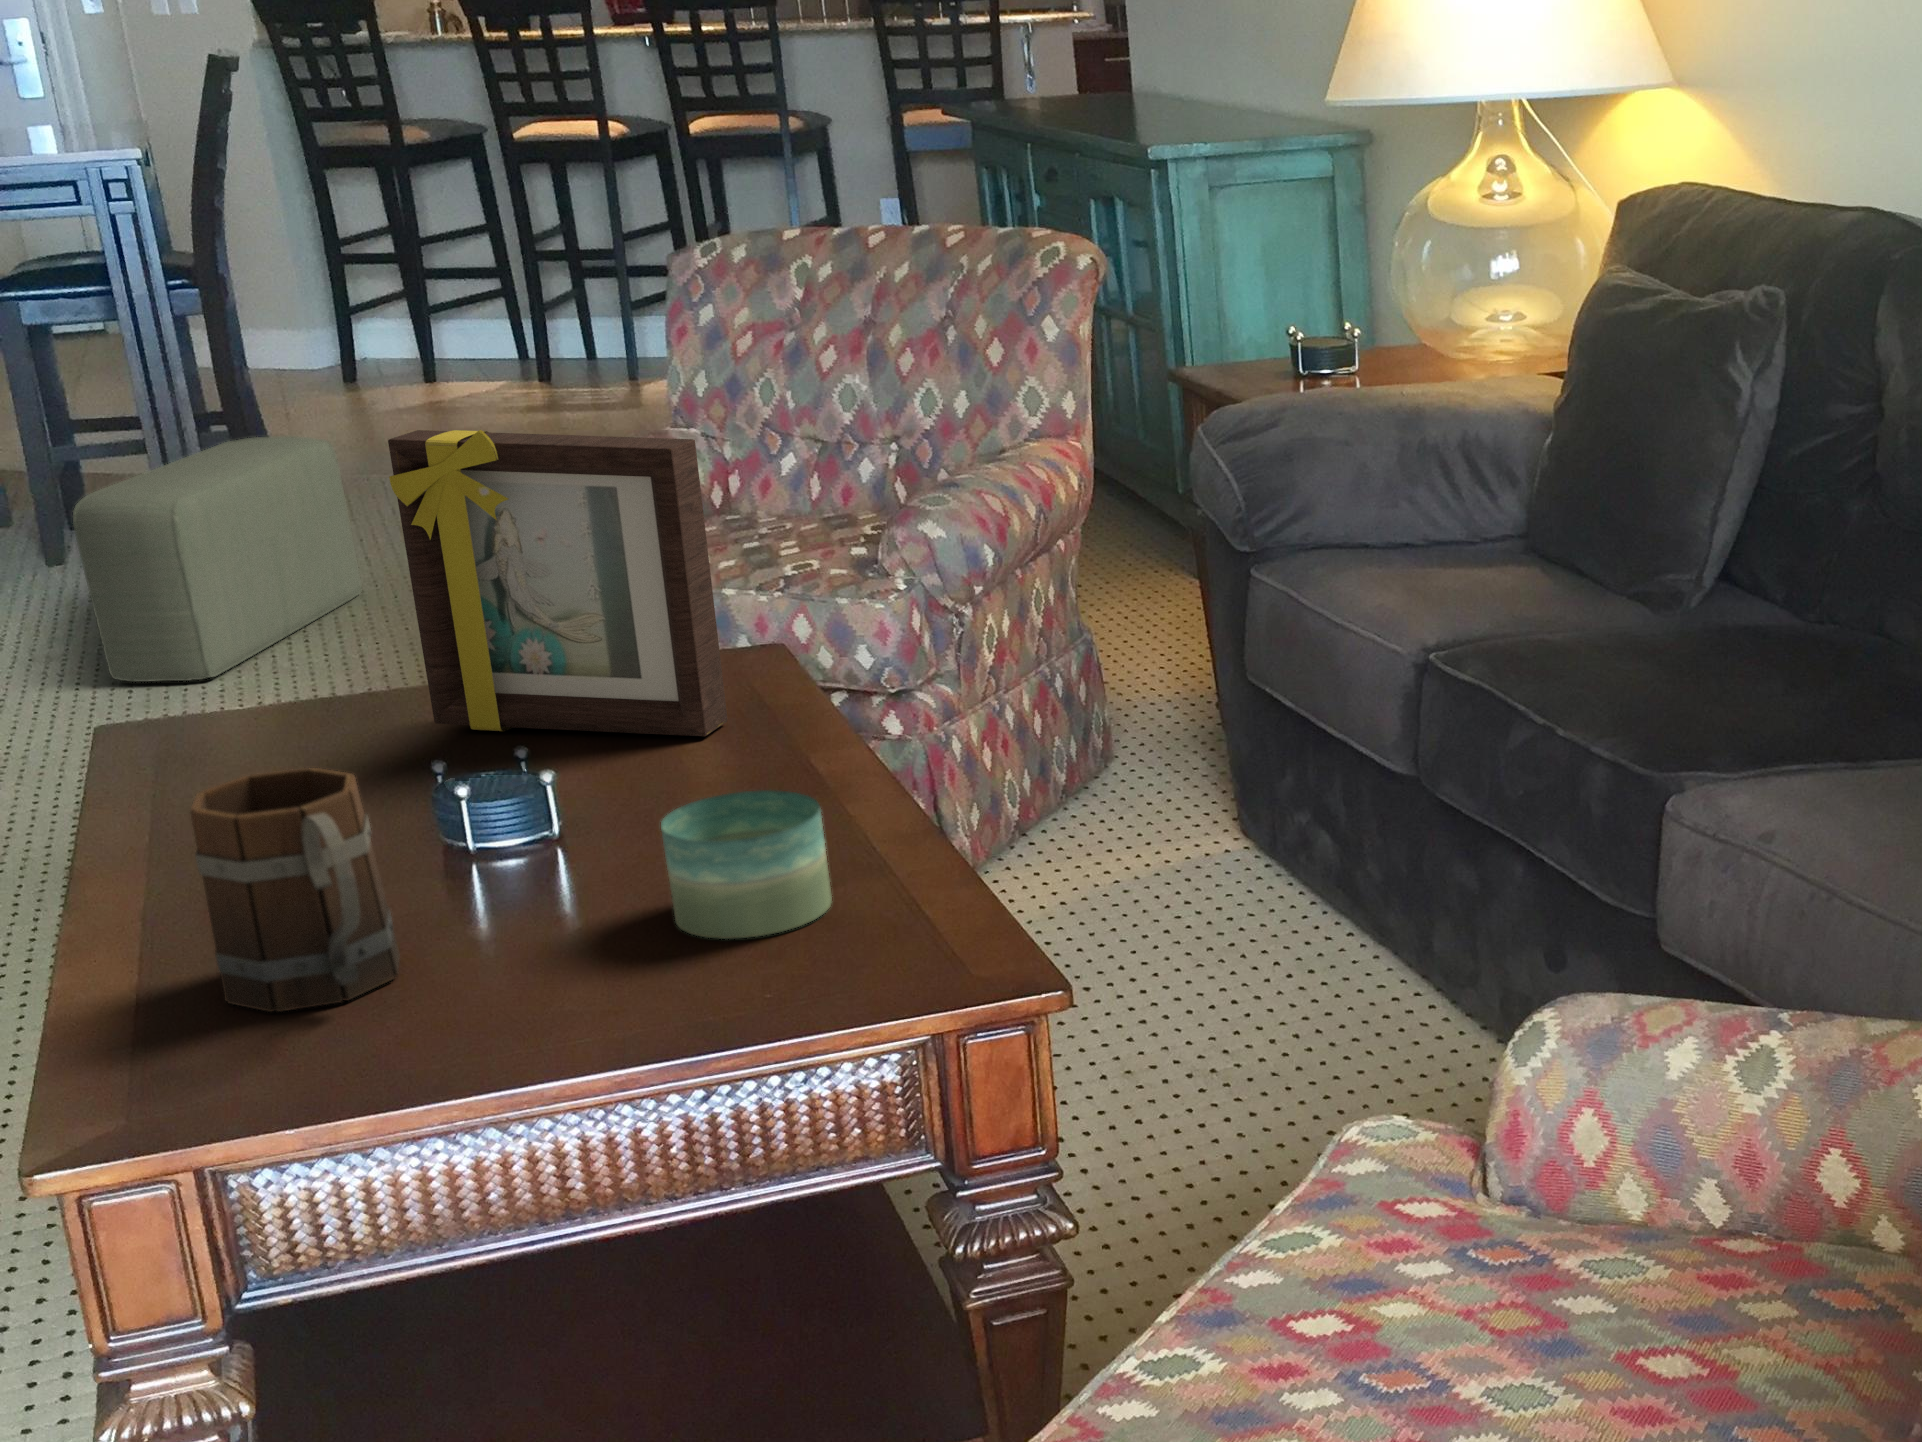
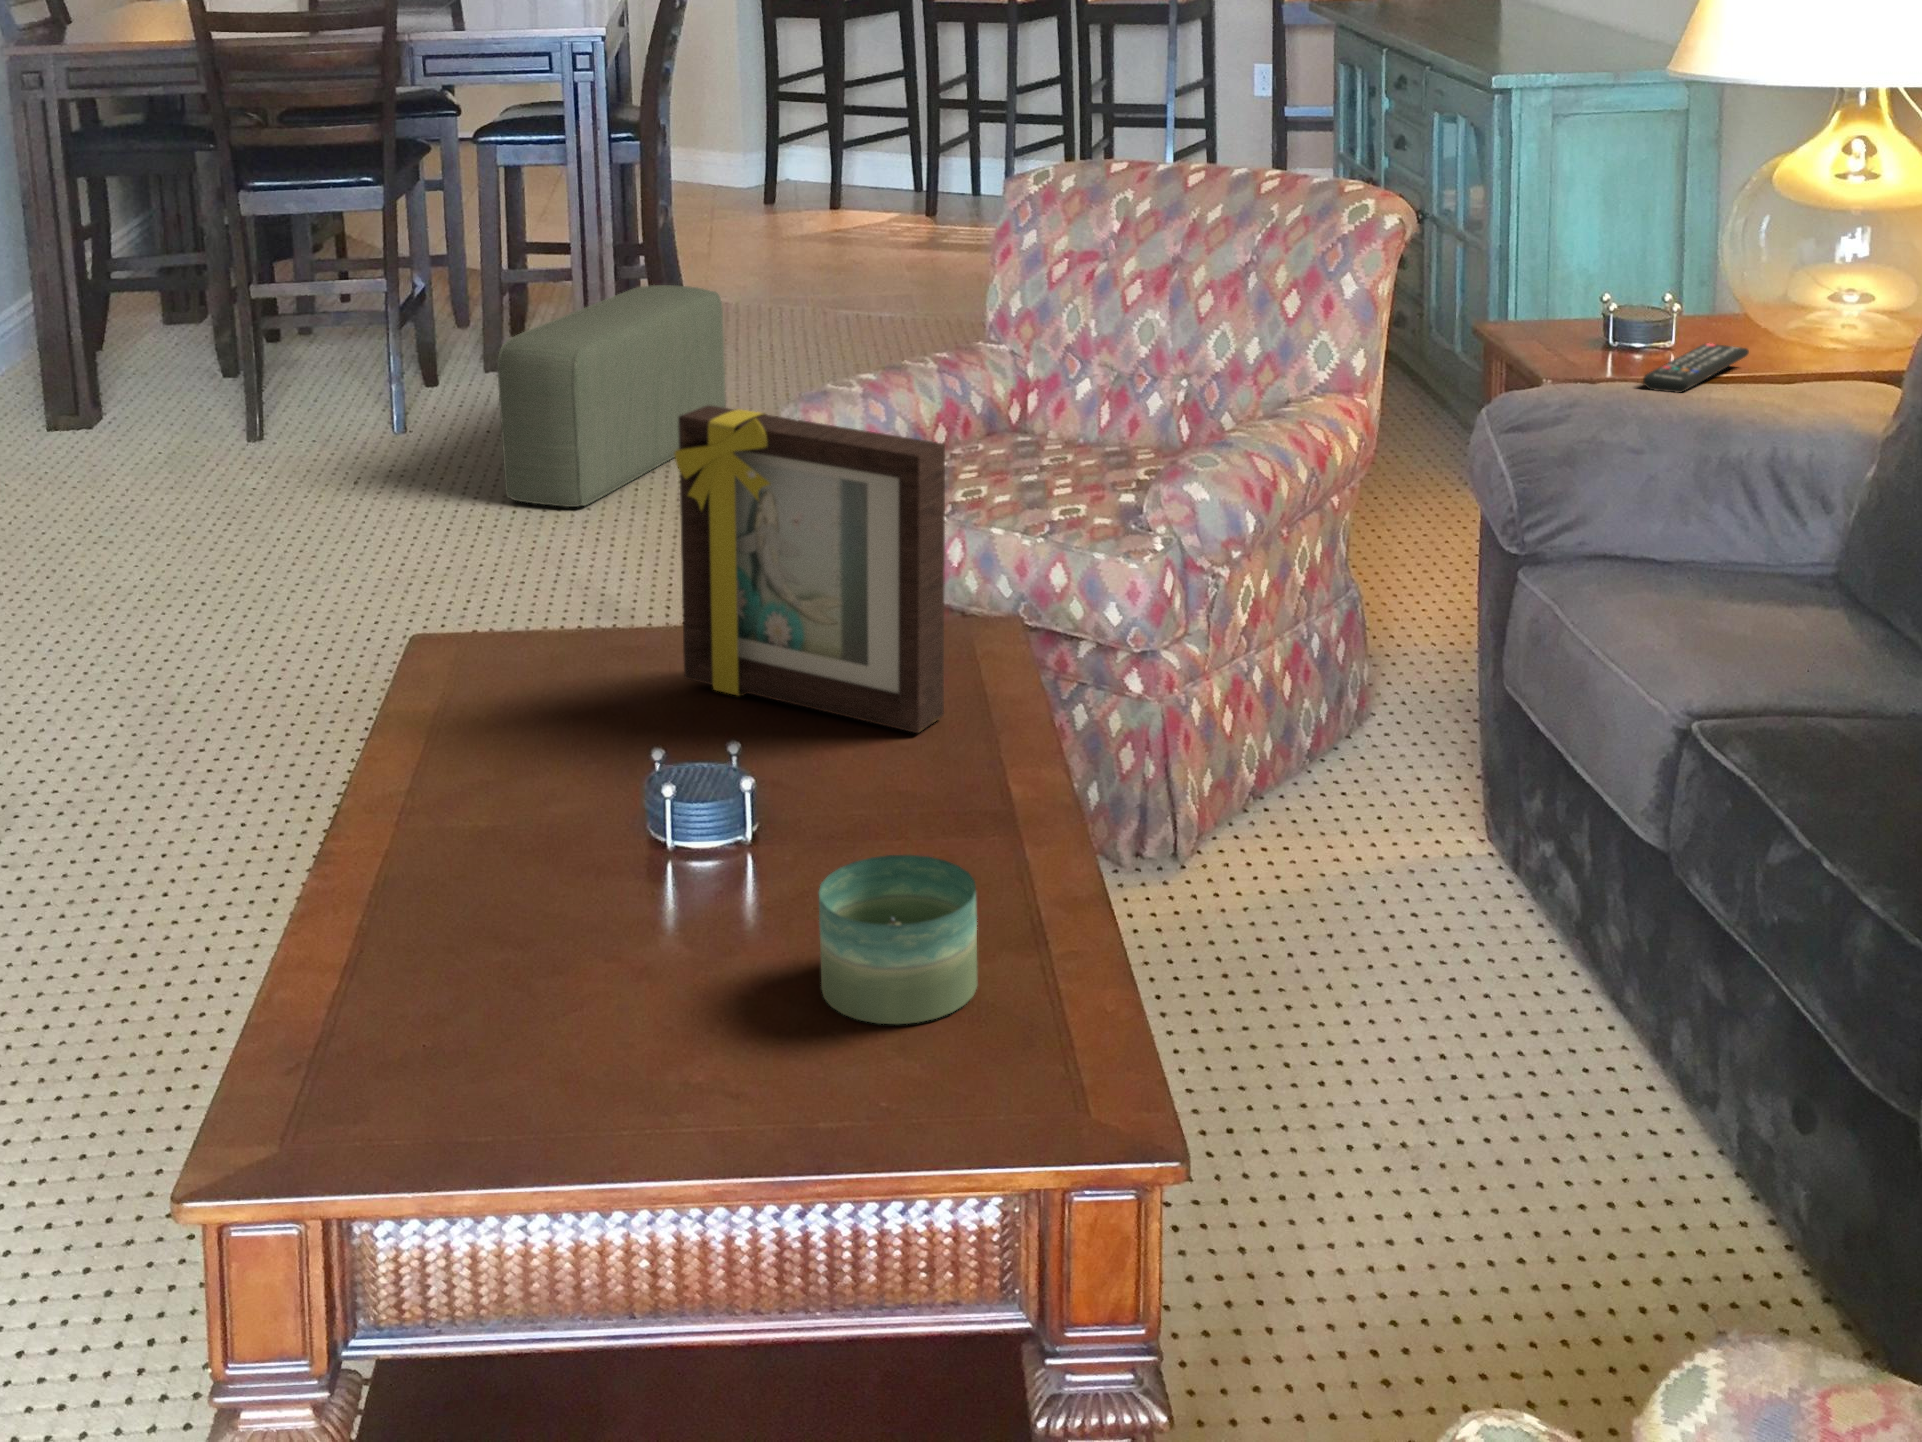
remote control: none [1335,363,1421,403] -> present [1643,343,1749,393]
mug: present [190,768,400,1012] -> none [399,788,567,1033]

